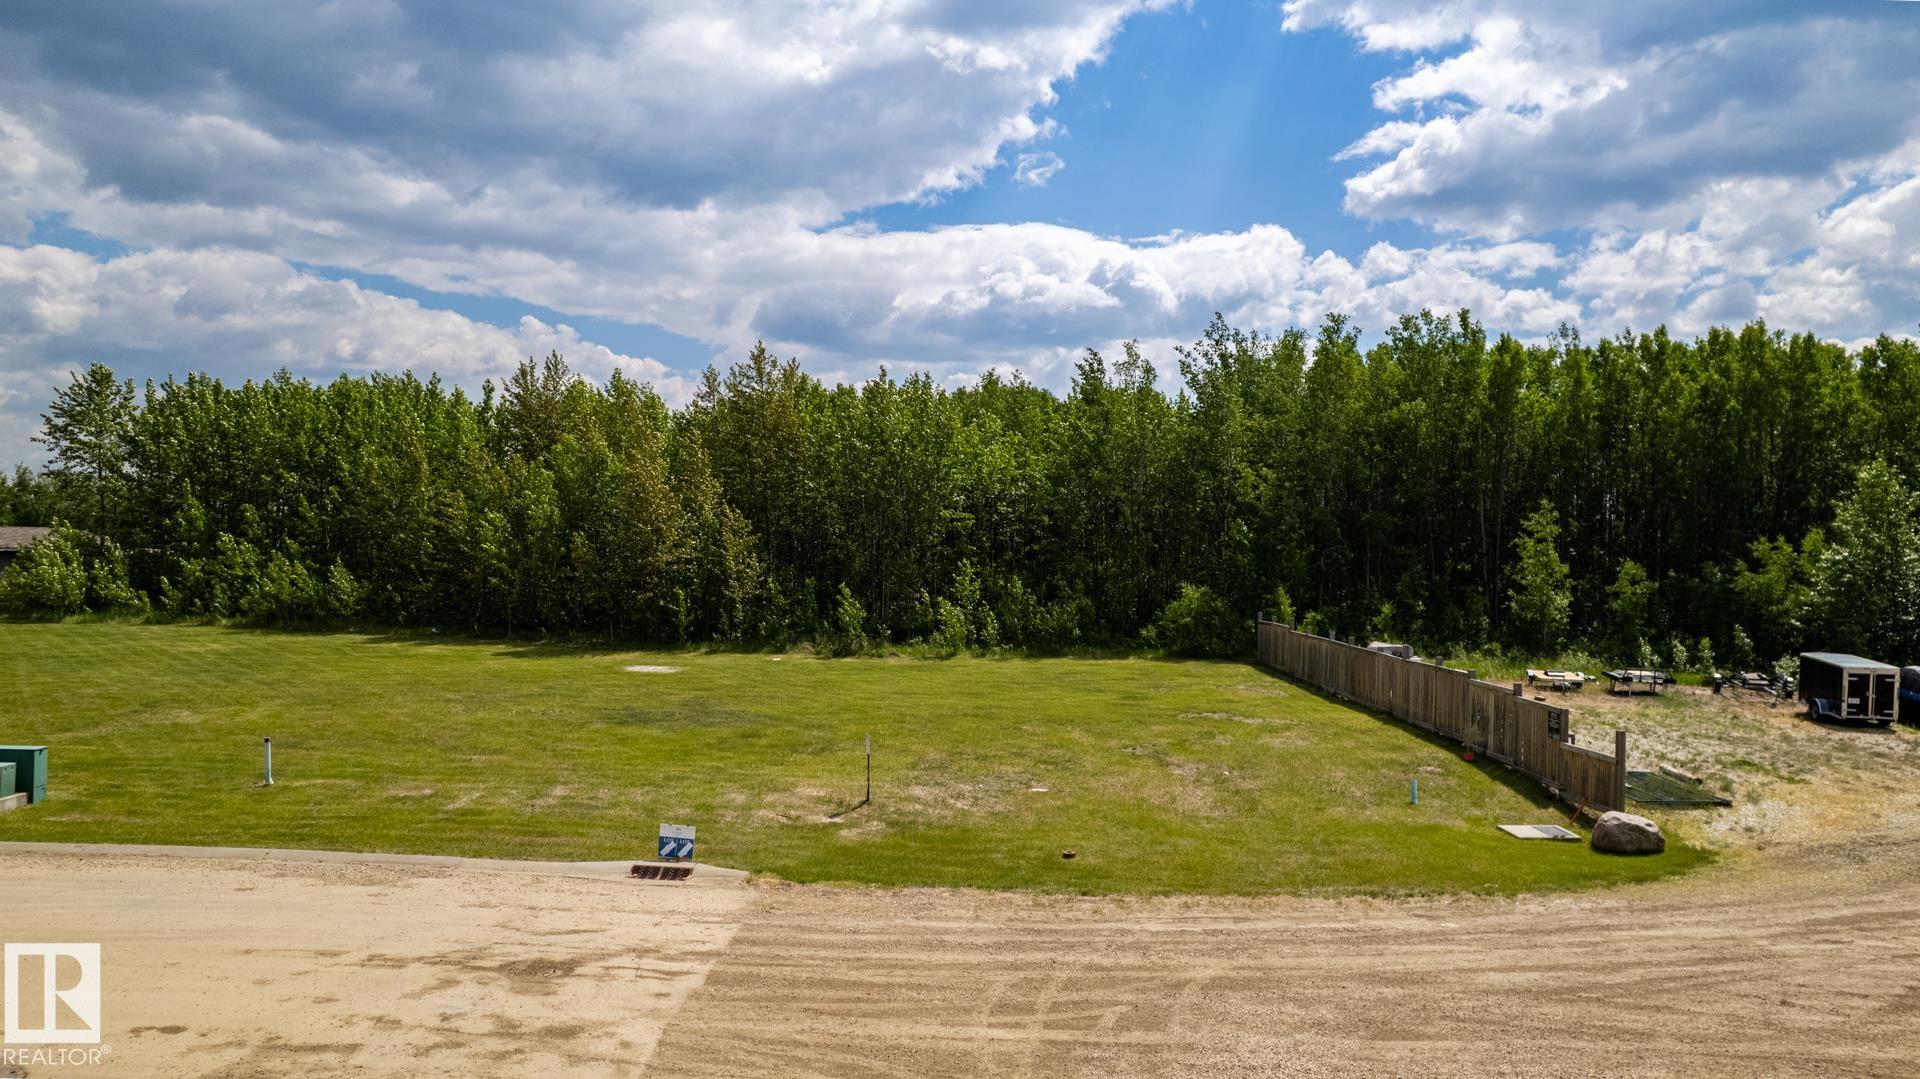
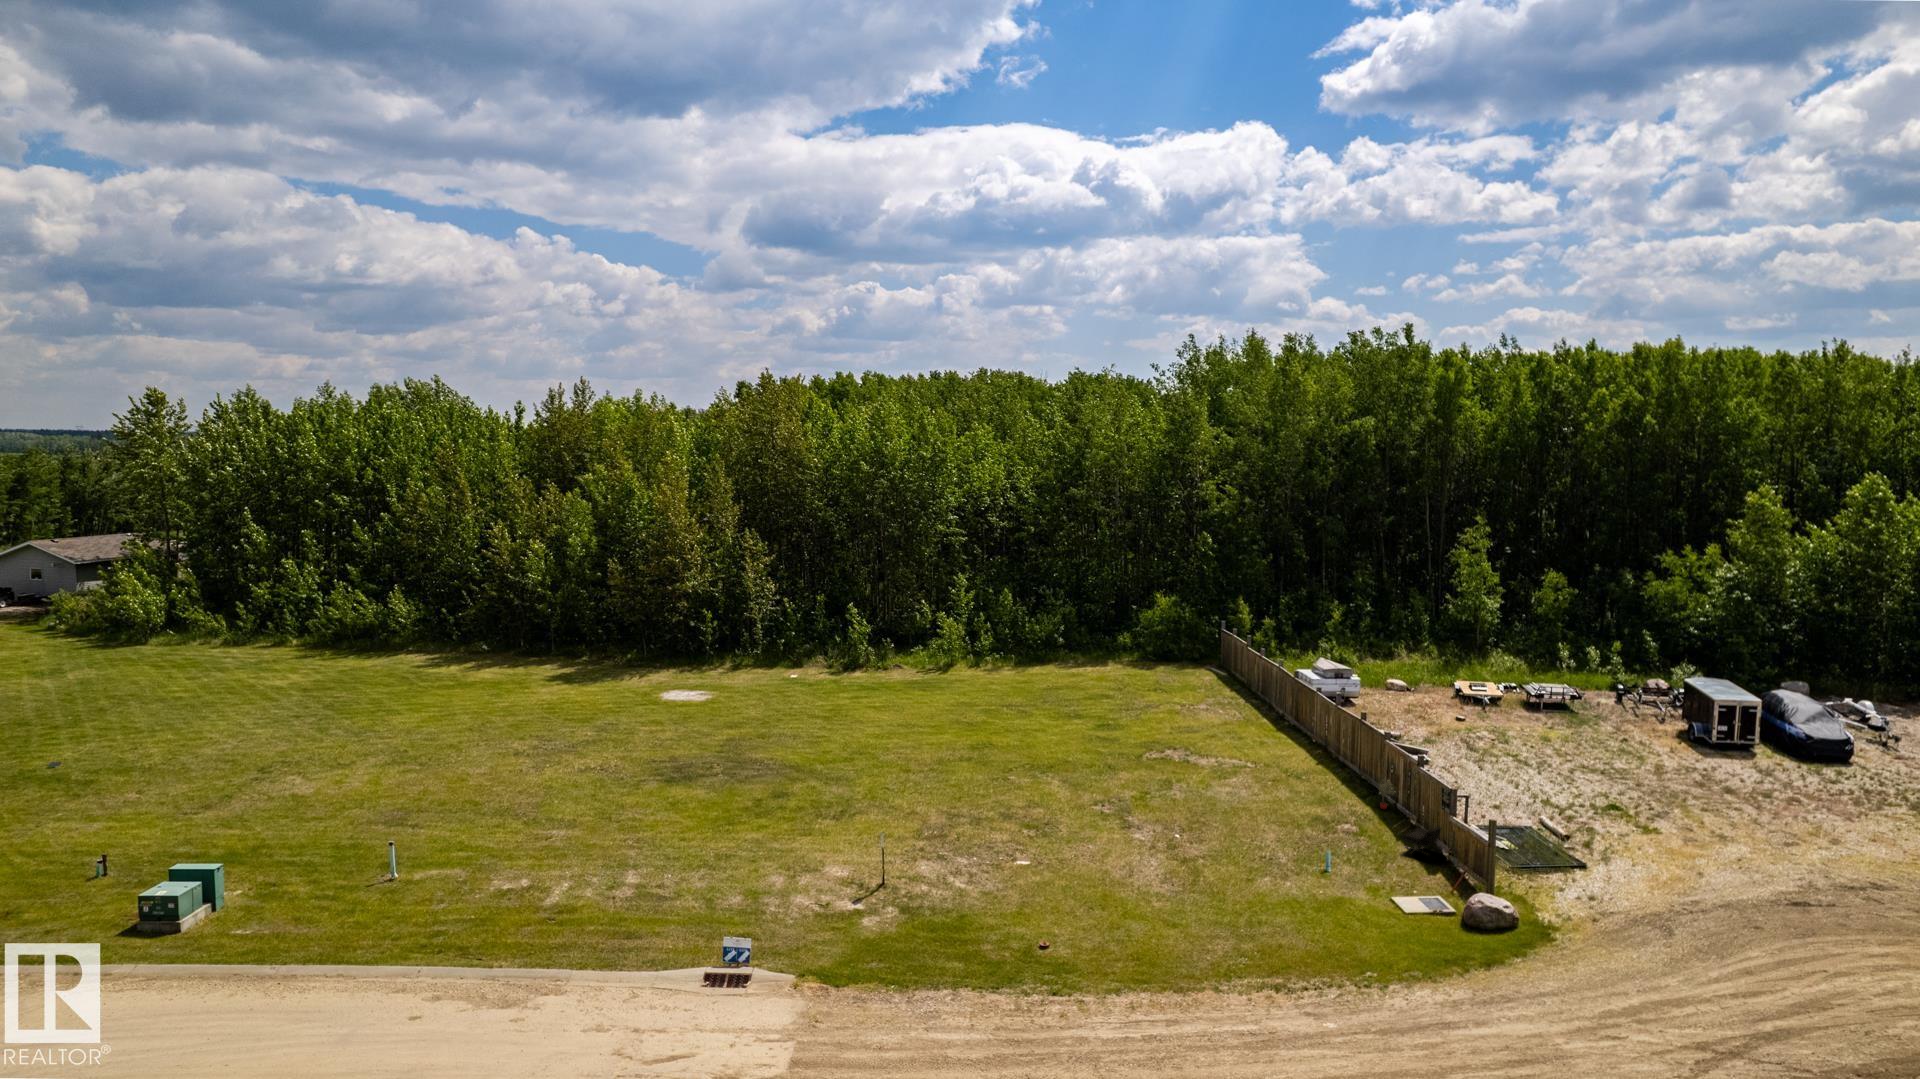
lounge chair: none [1498,760,1549,795] -> present [1401,827,1441,851]

